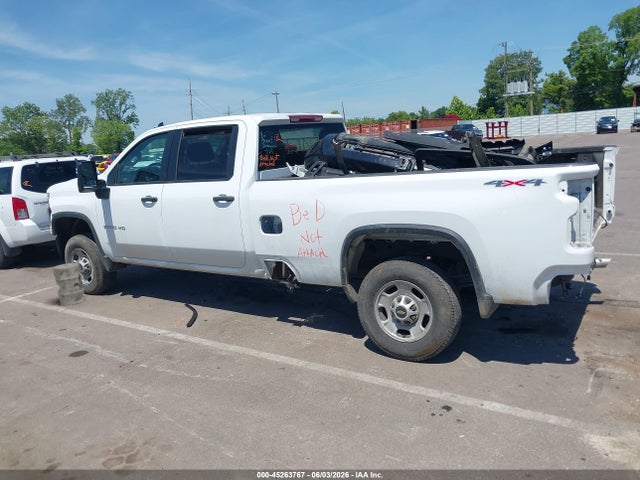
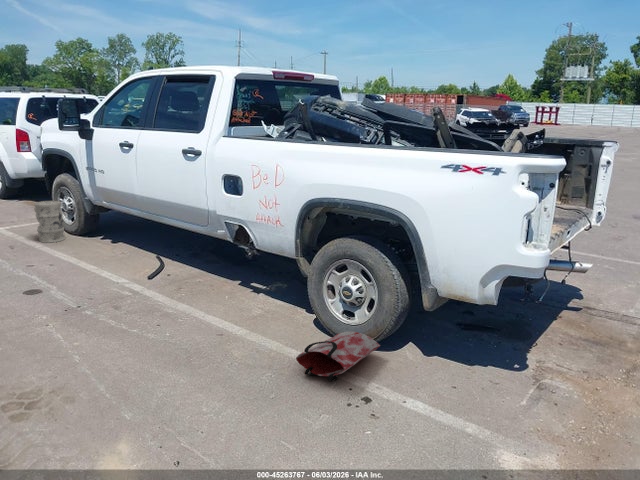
bag: none [367,349,440,398] -> present [296,331,380,381]

